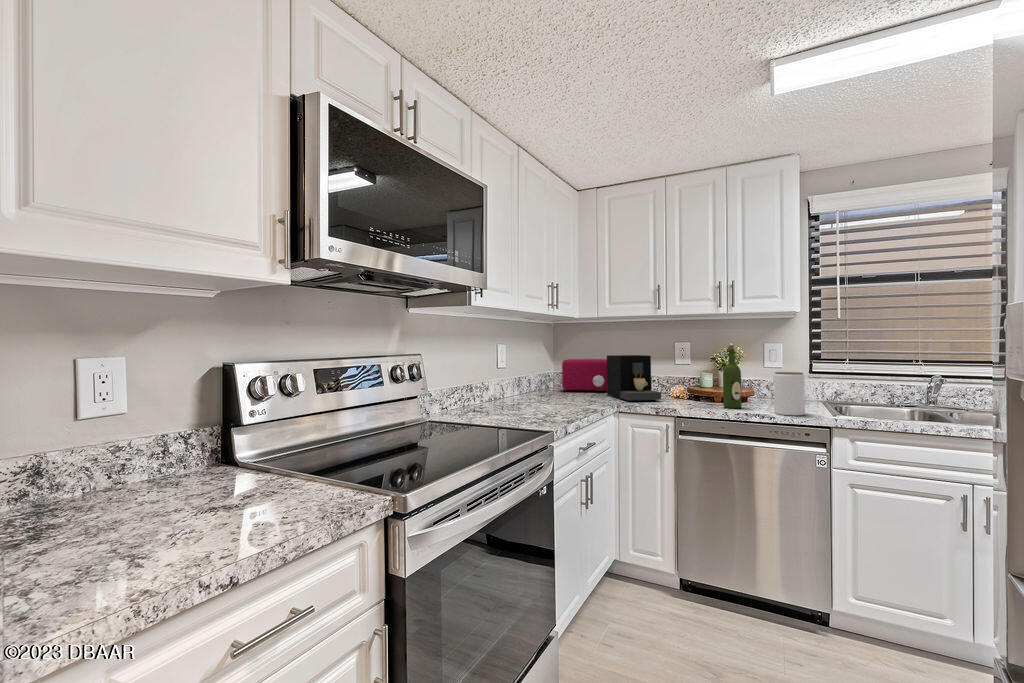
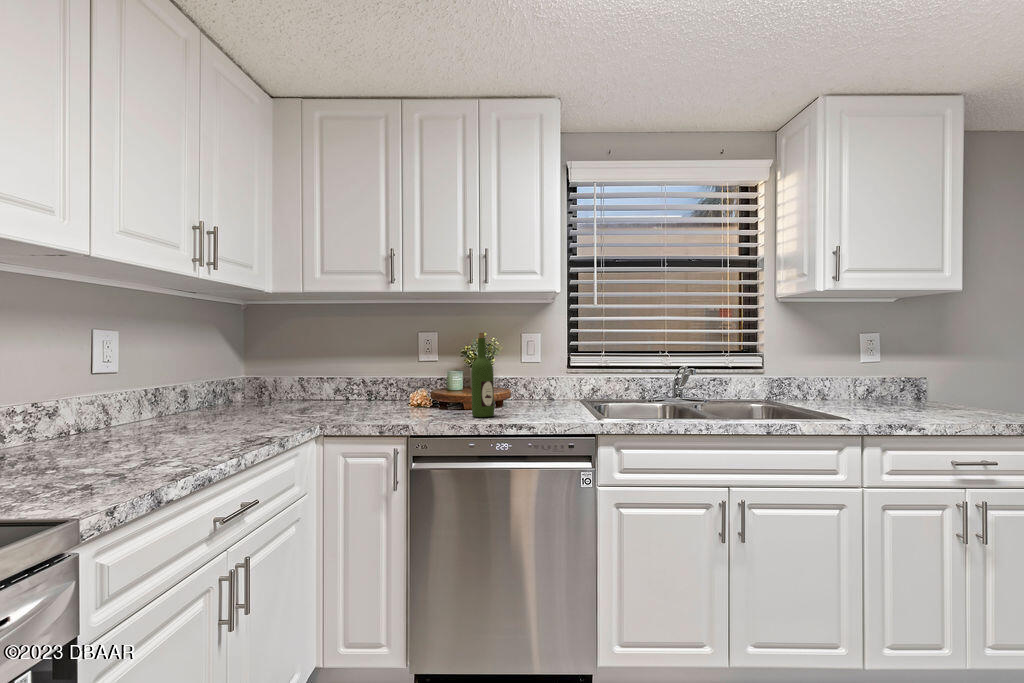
coffee maker: present [607,355,661,401] -> none [321,349,393,415]
toaster: present [562,359,607,392] -> none [254,356,331,405]
jar: present [773,372,805,415] -> none [531,366,567,423]

